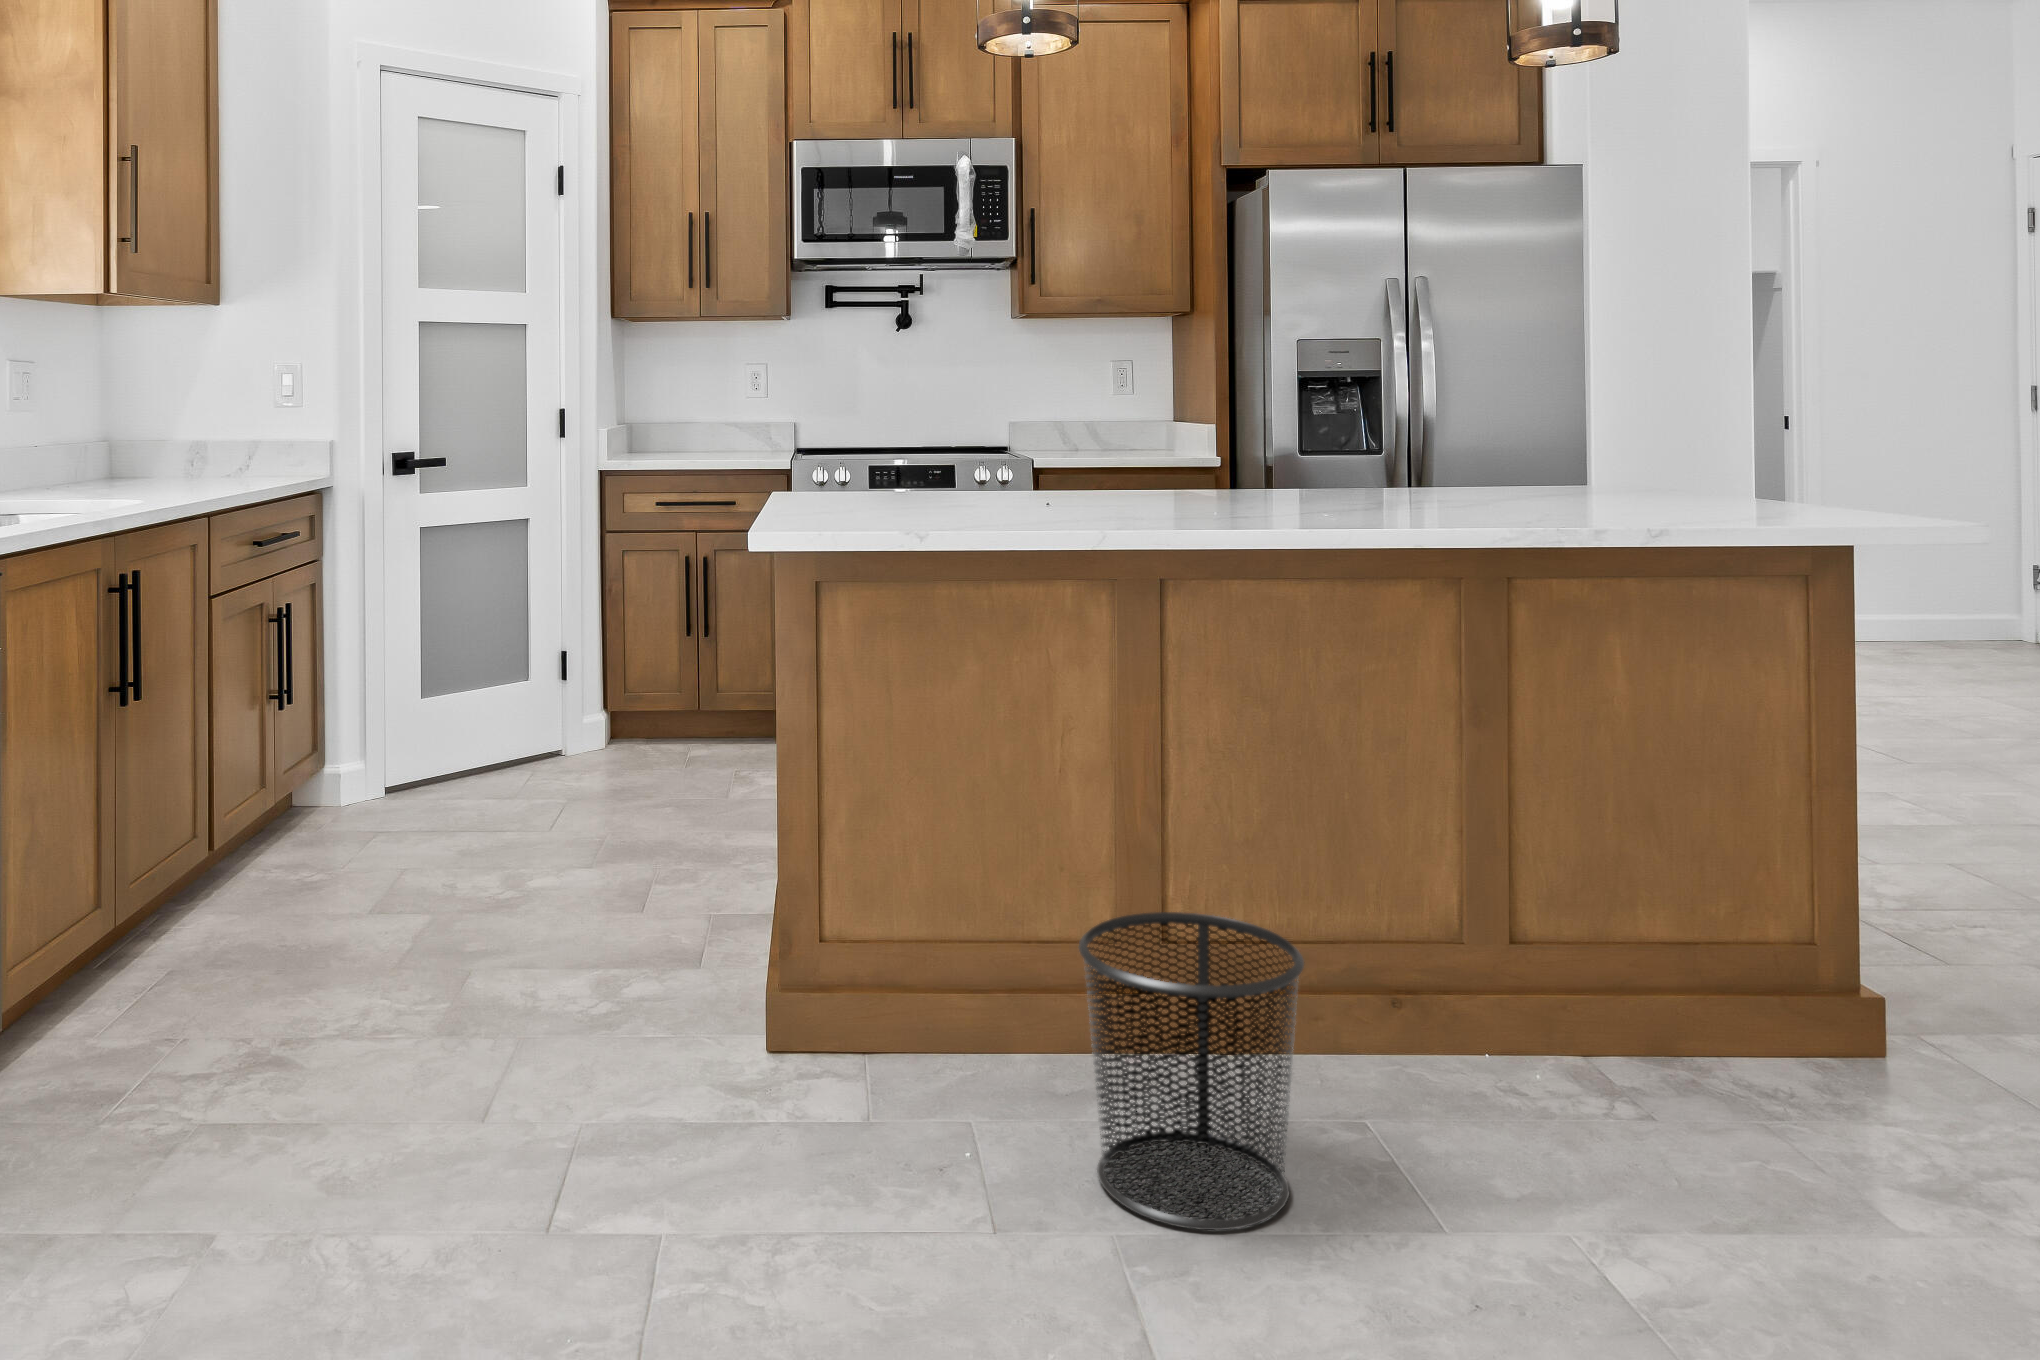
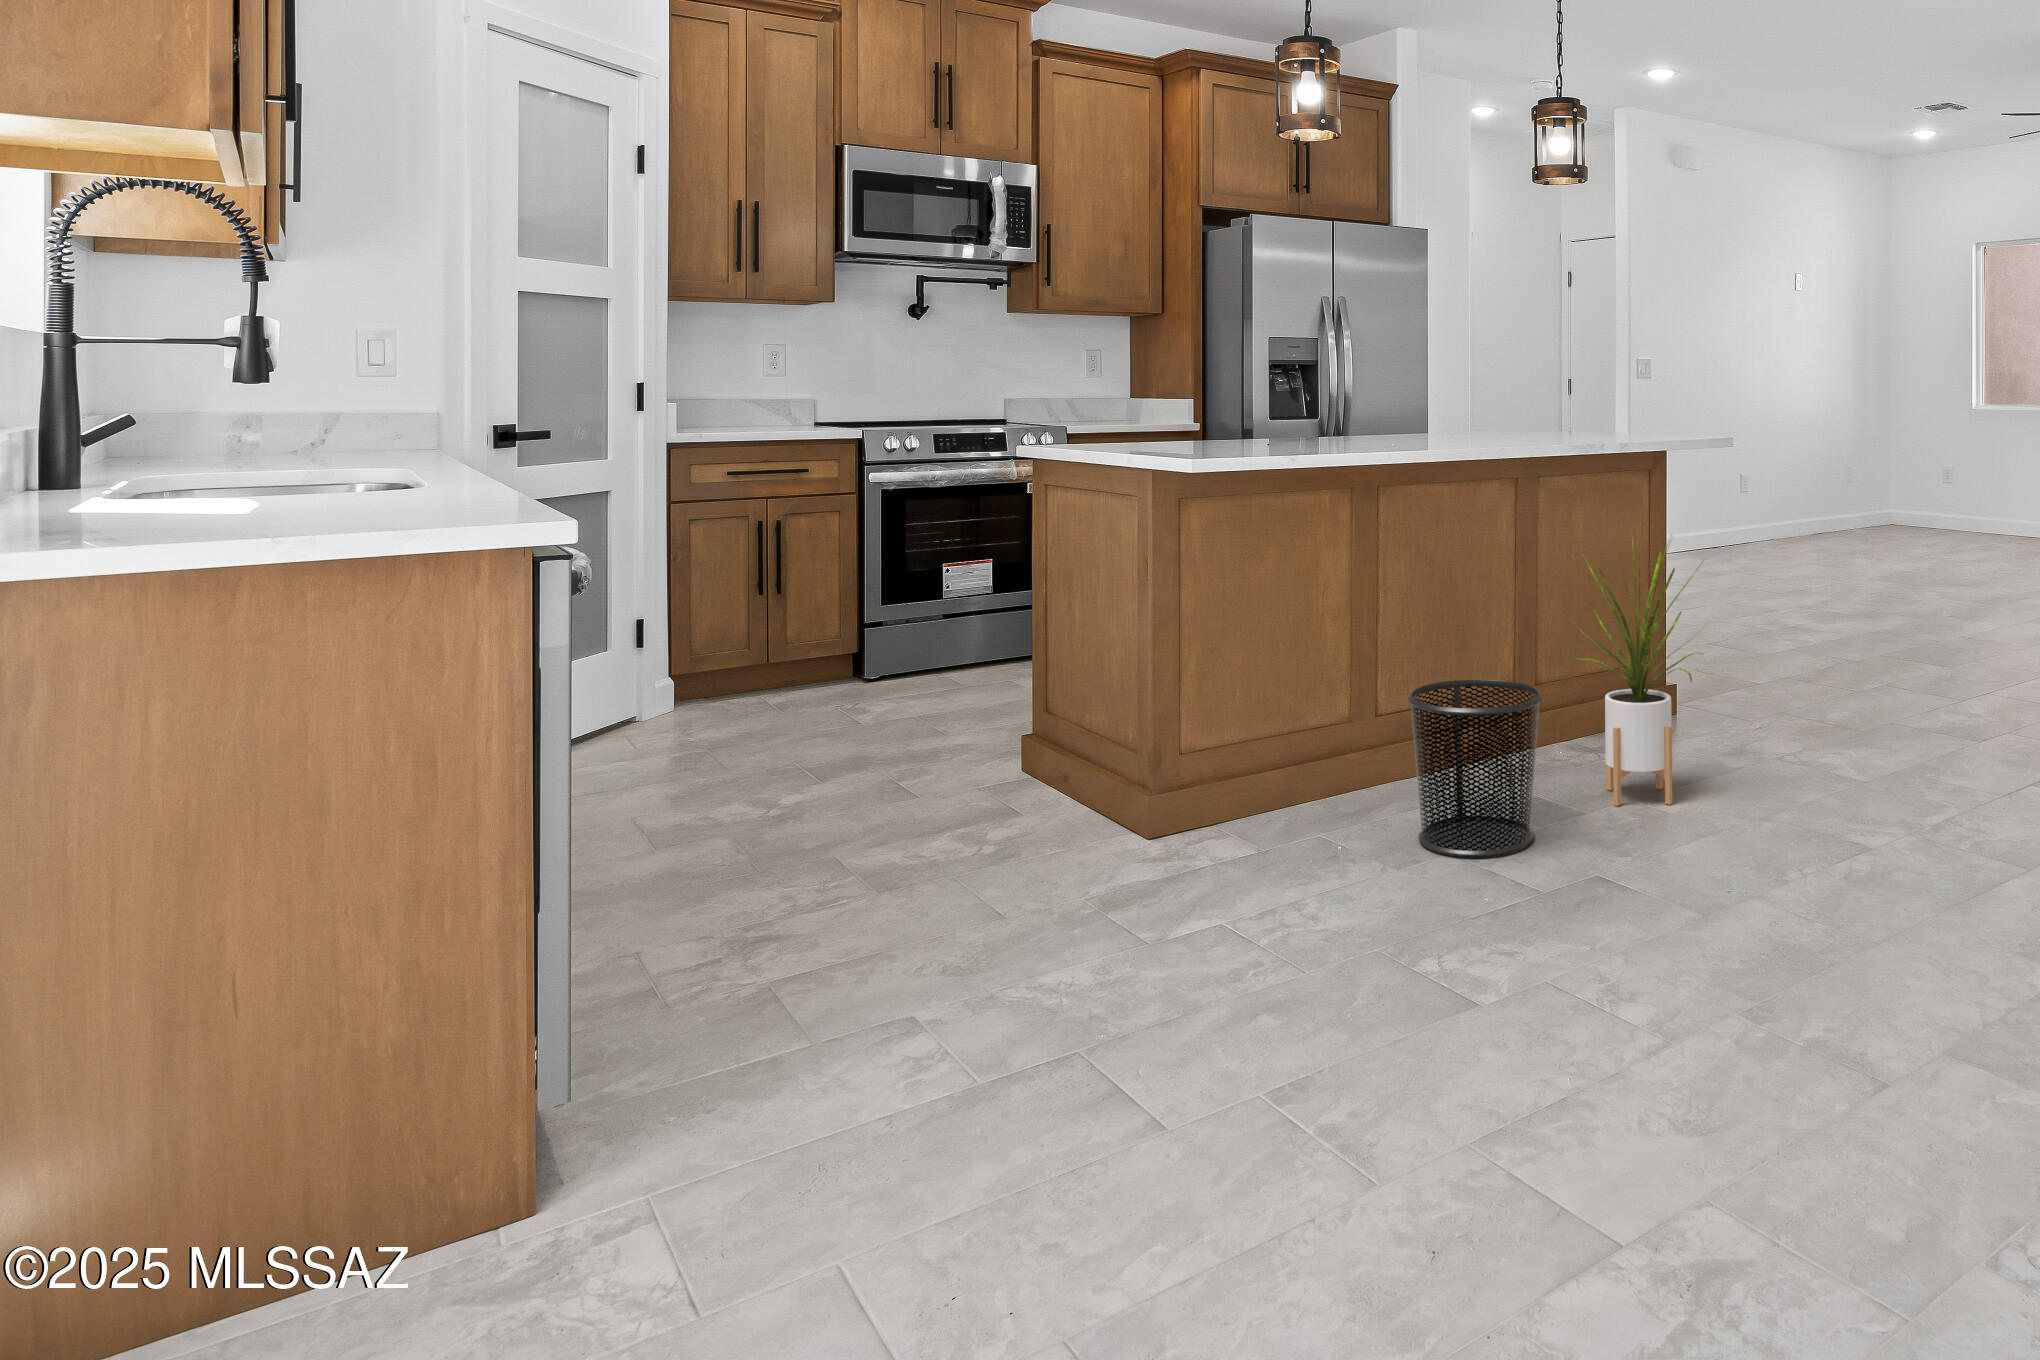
house plant: none [1427,705,1710,1226] -> present [1570,533,1708,806]

